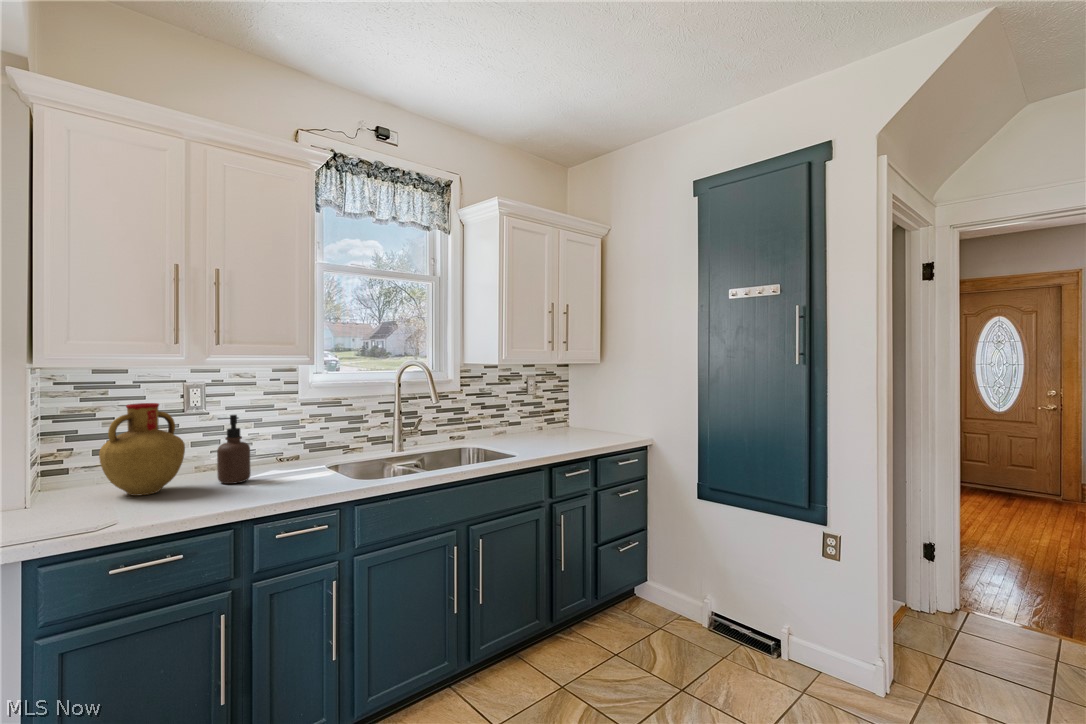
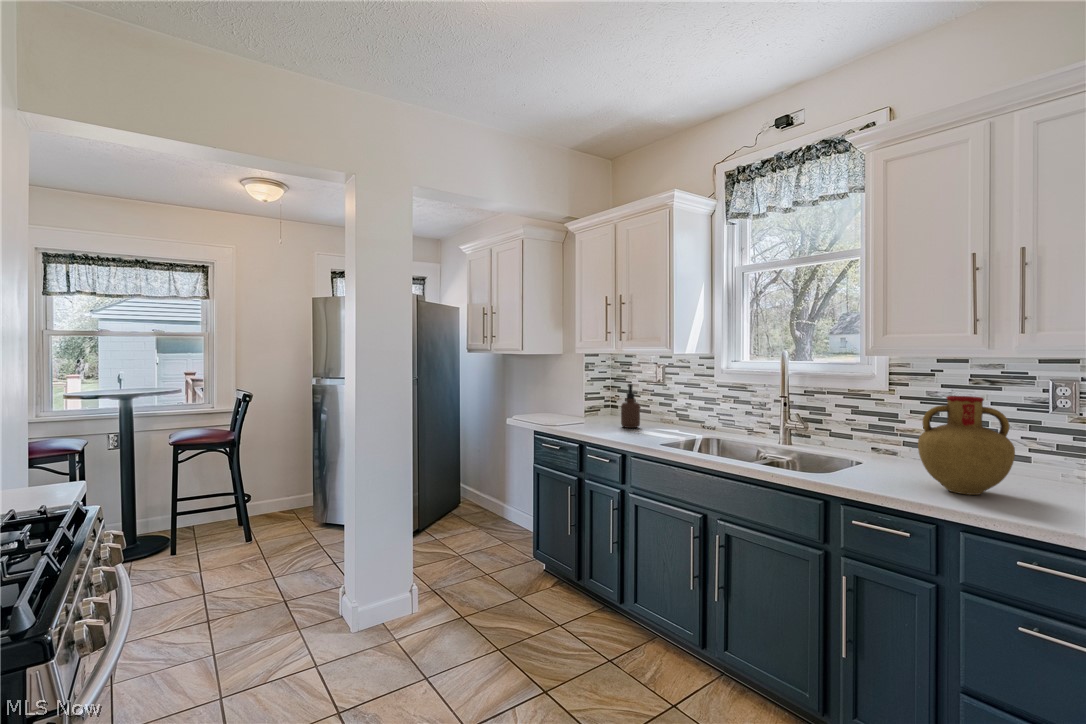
vase: present [99,403,185,496] -> present [918,396,1015,495]

